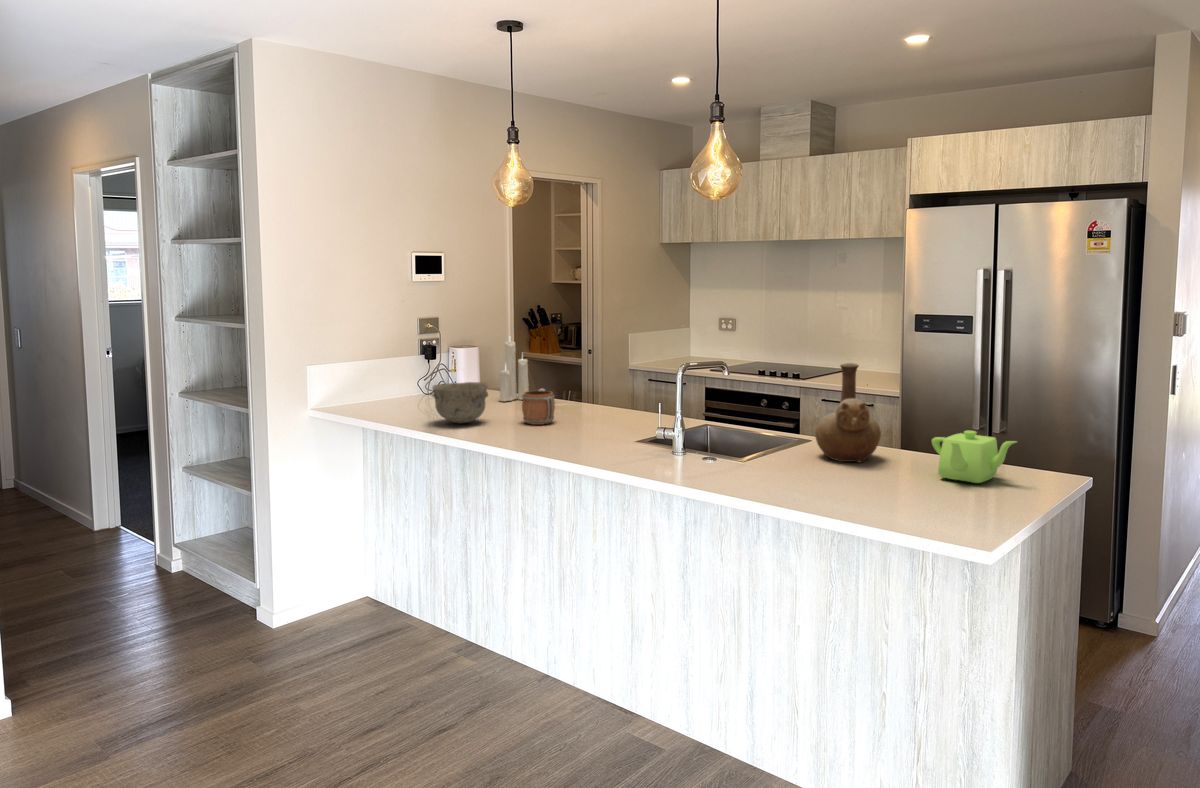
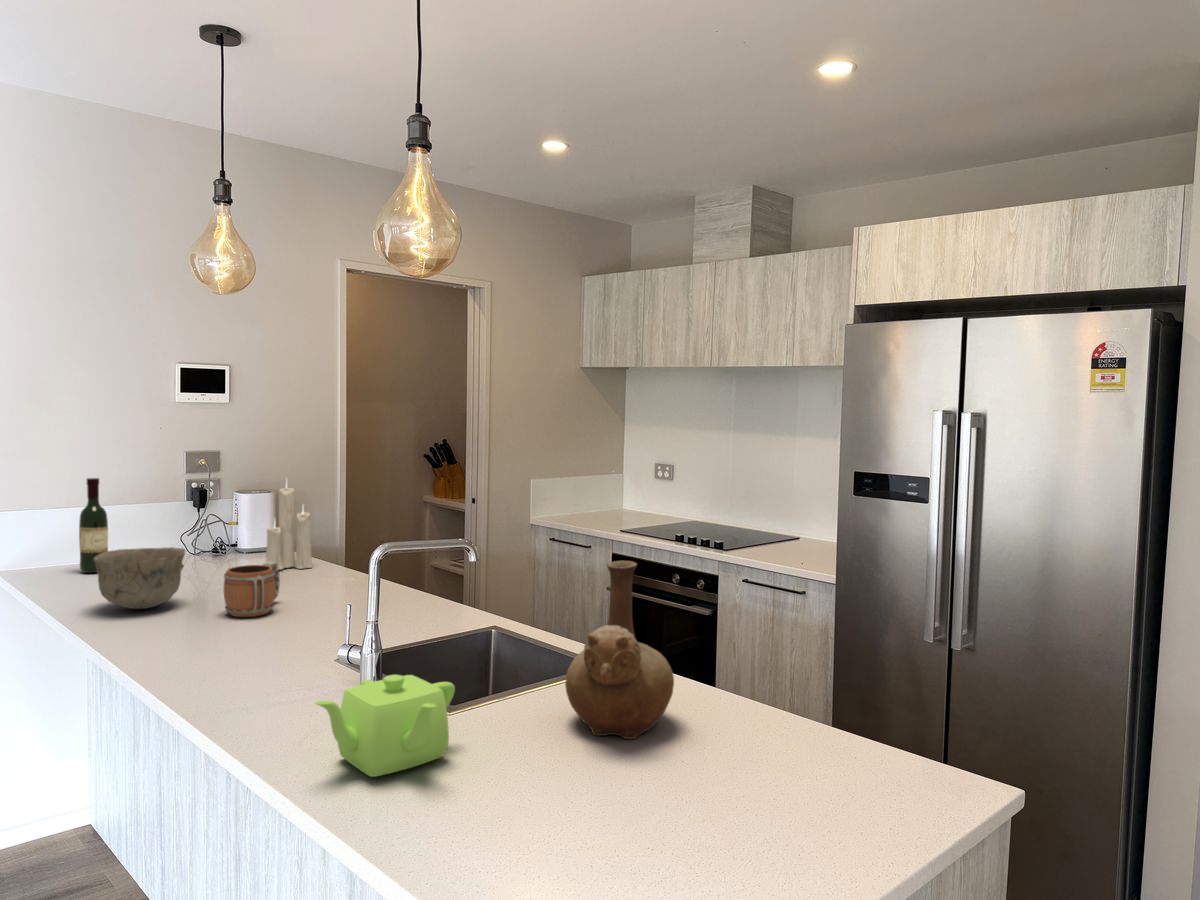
wine bottle: none [371,338,391,407] -> present [79,478,108,573]
teapot: present [931,430,1016,483] -> present [315,675,455,777]

